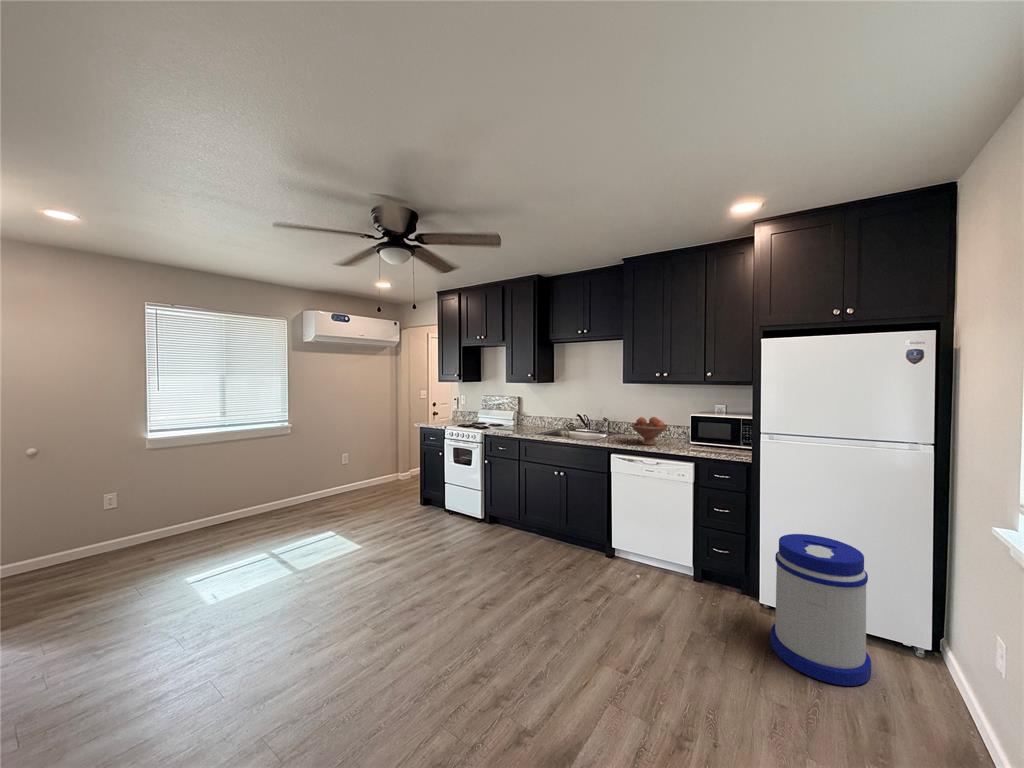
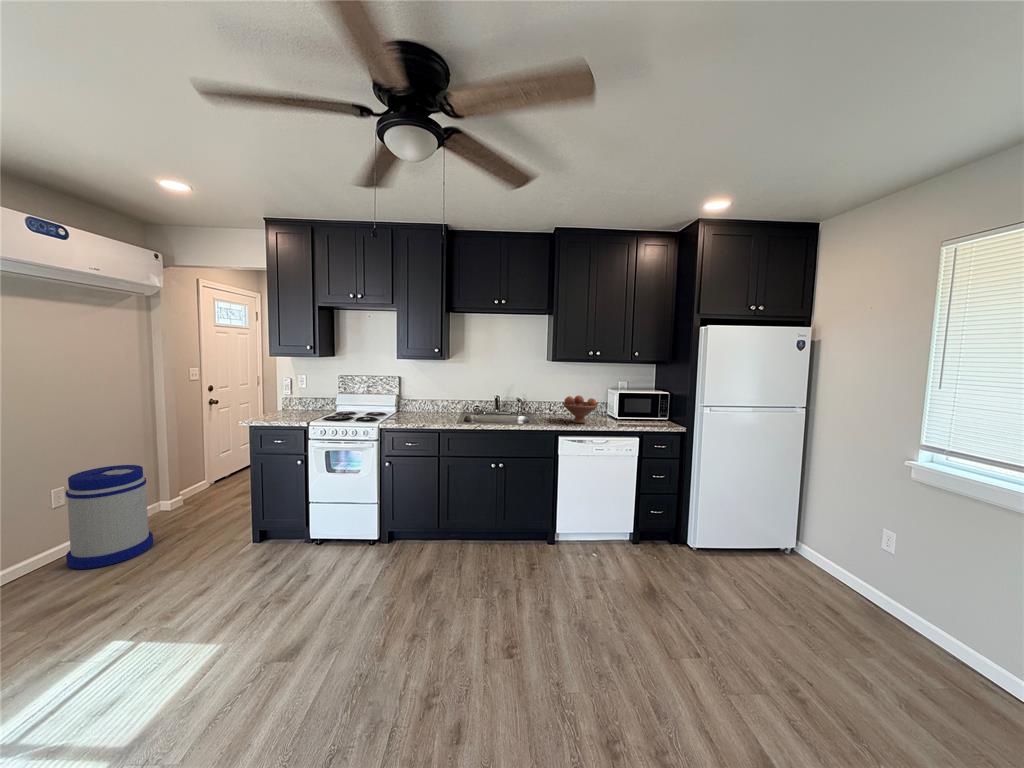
trash can: present [771,534,871,686] -> present [66,465,153,569]

